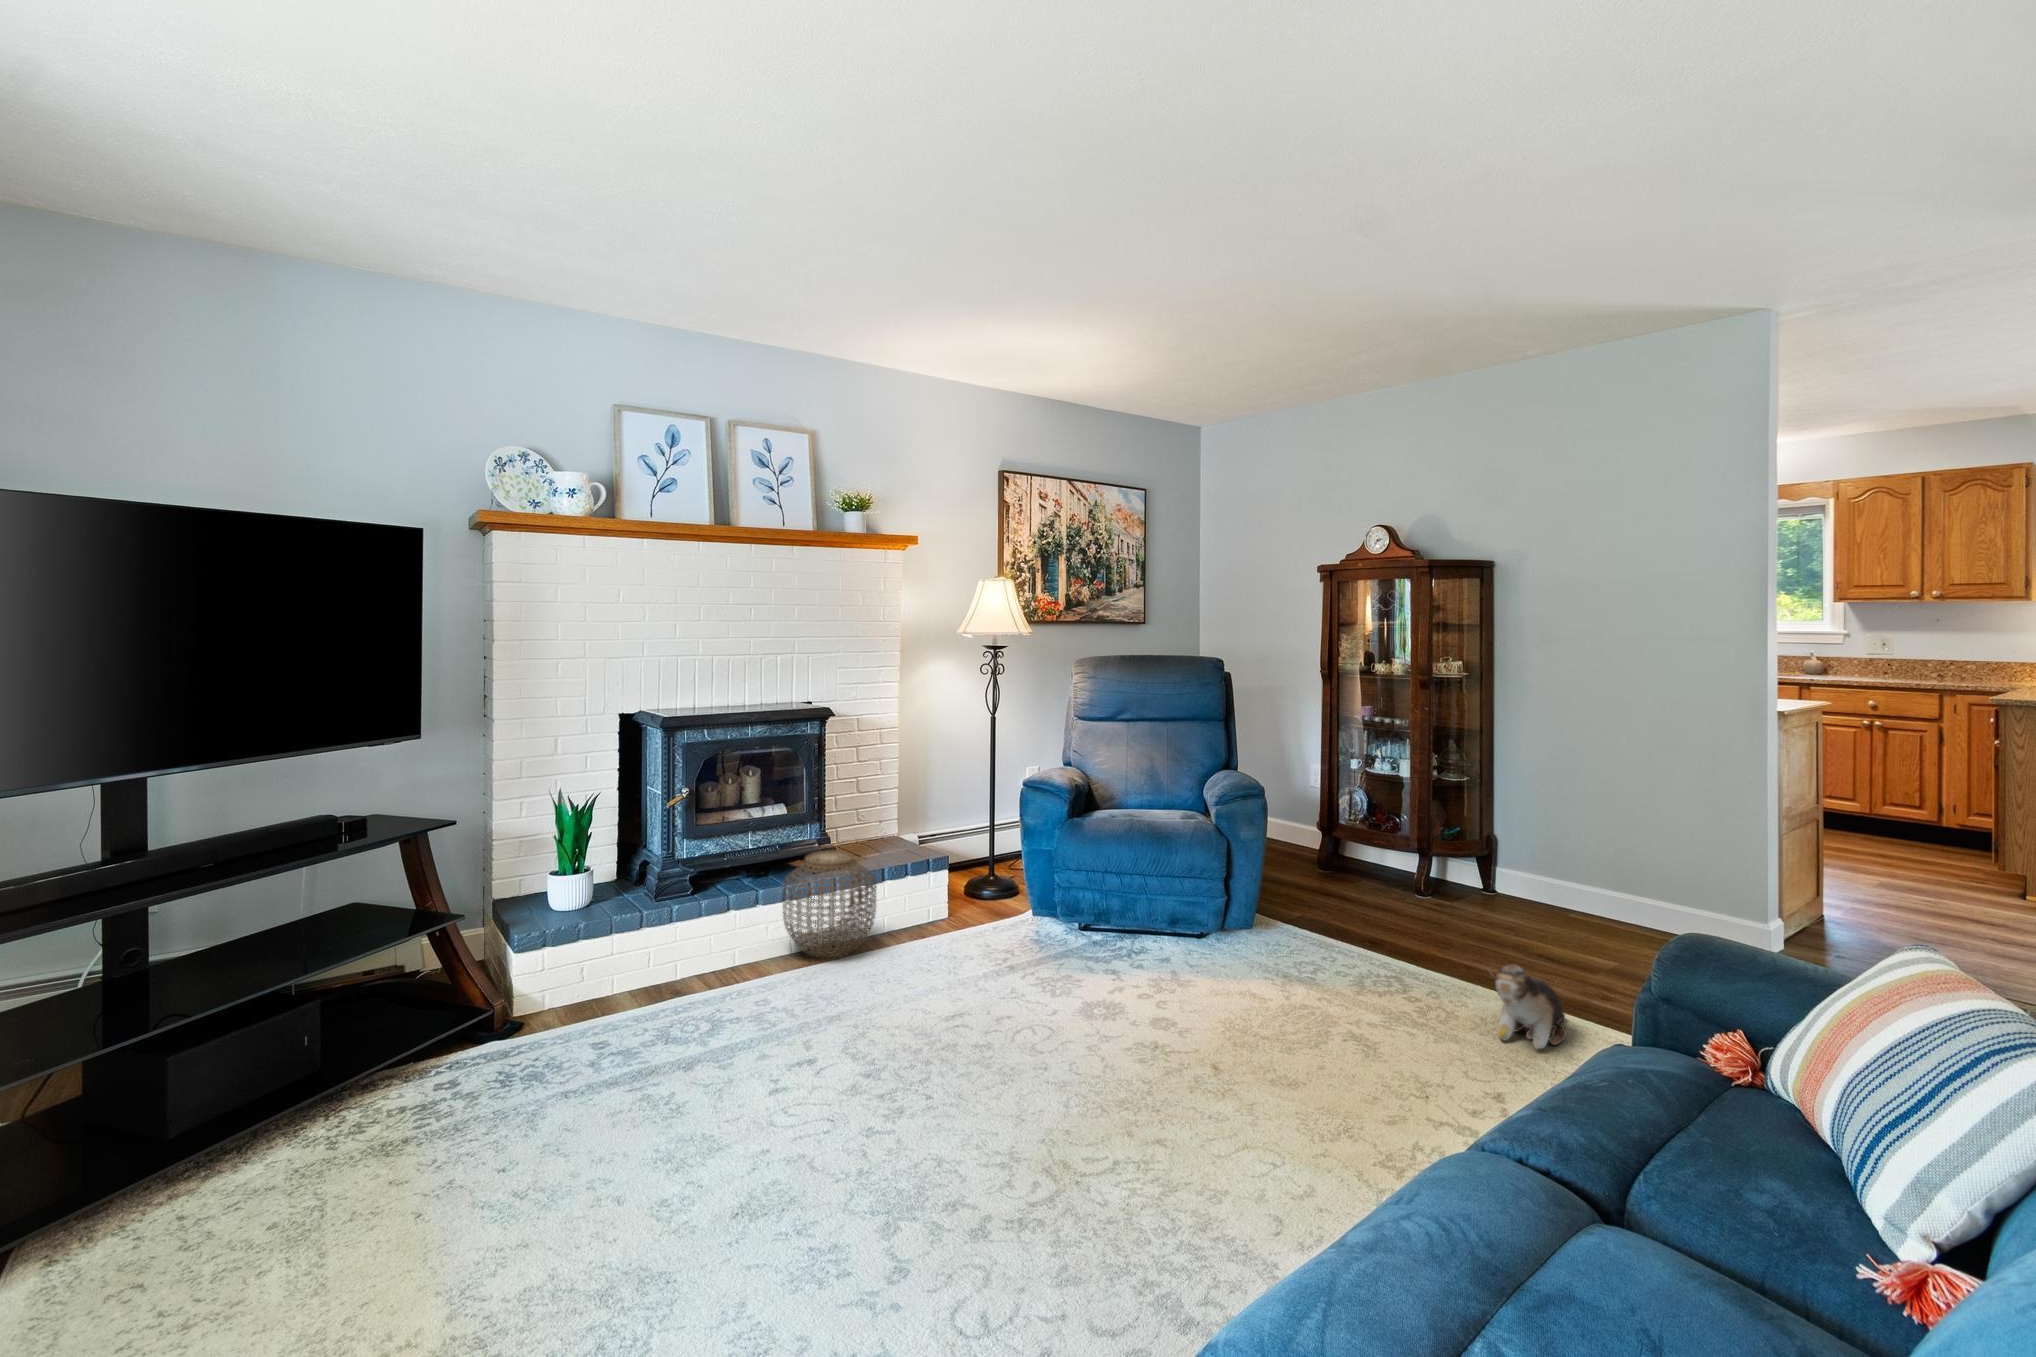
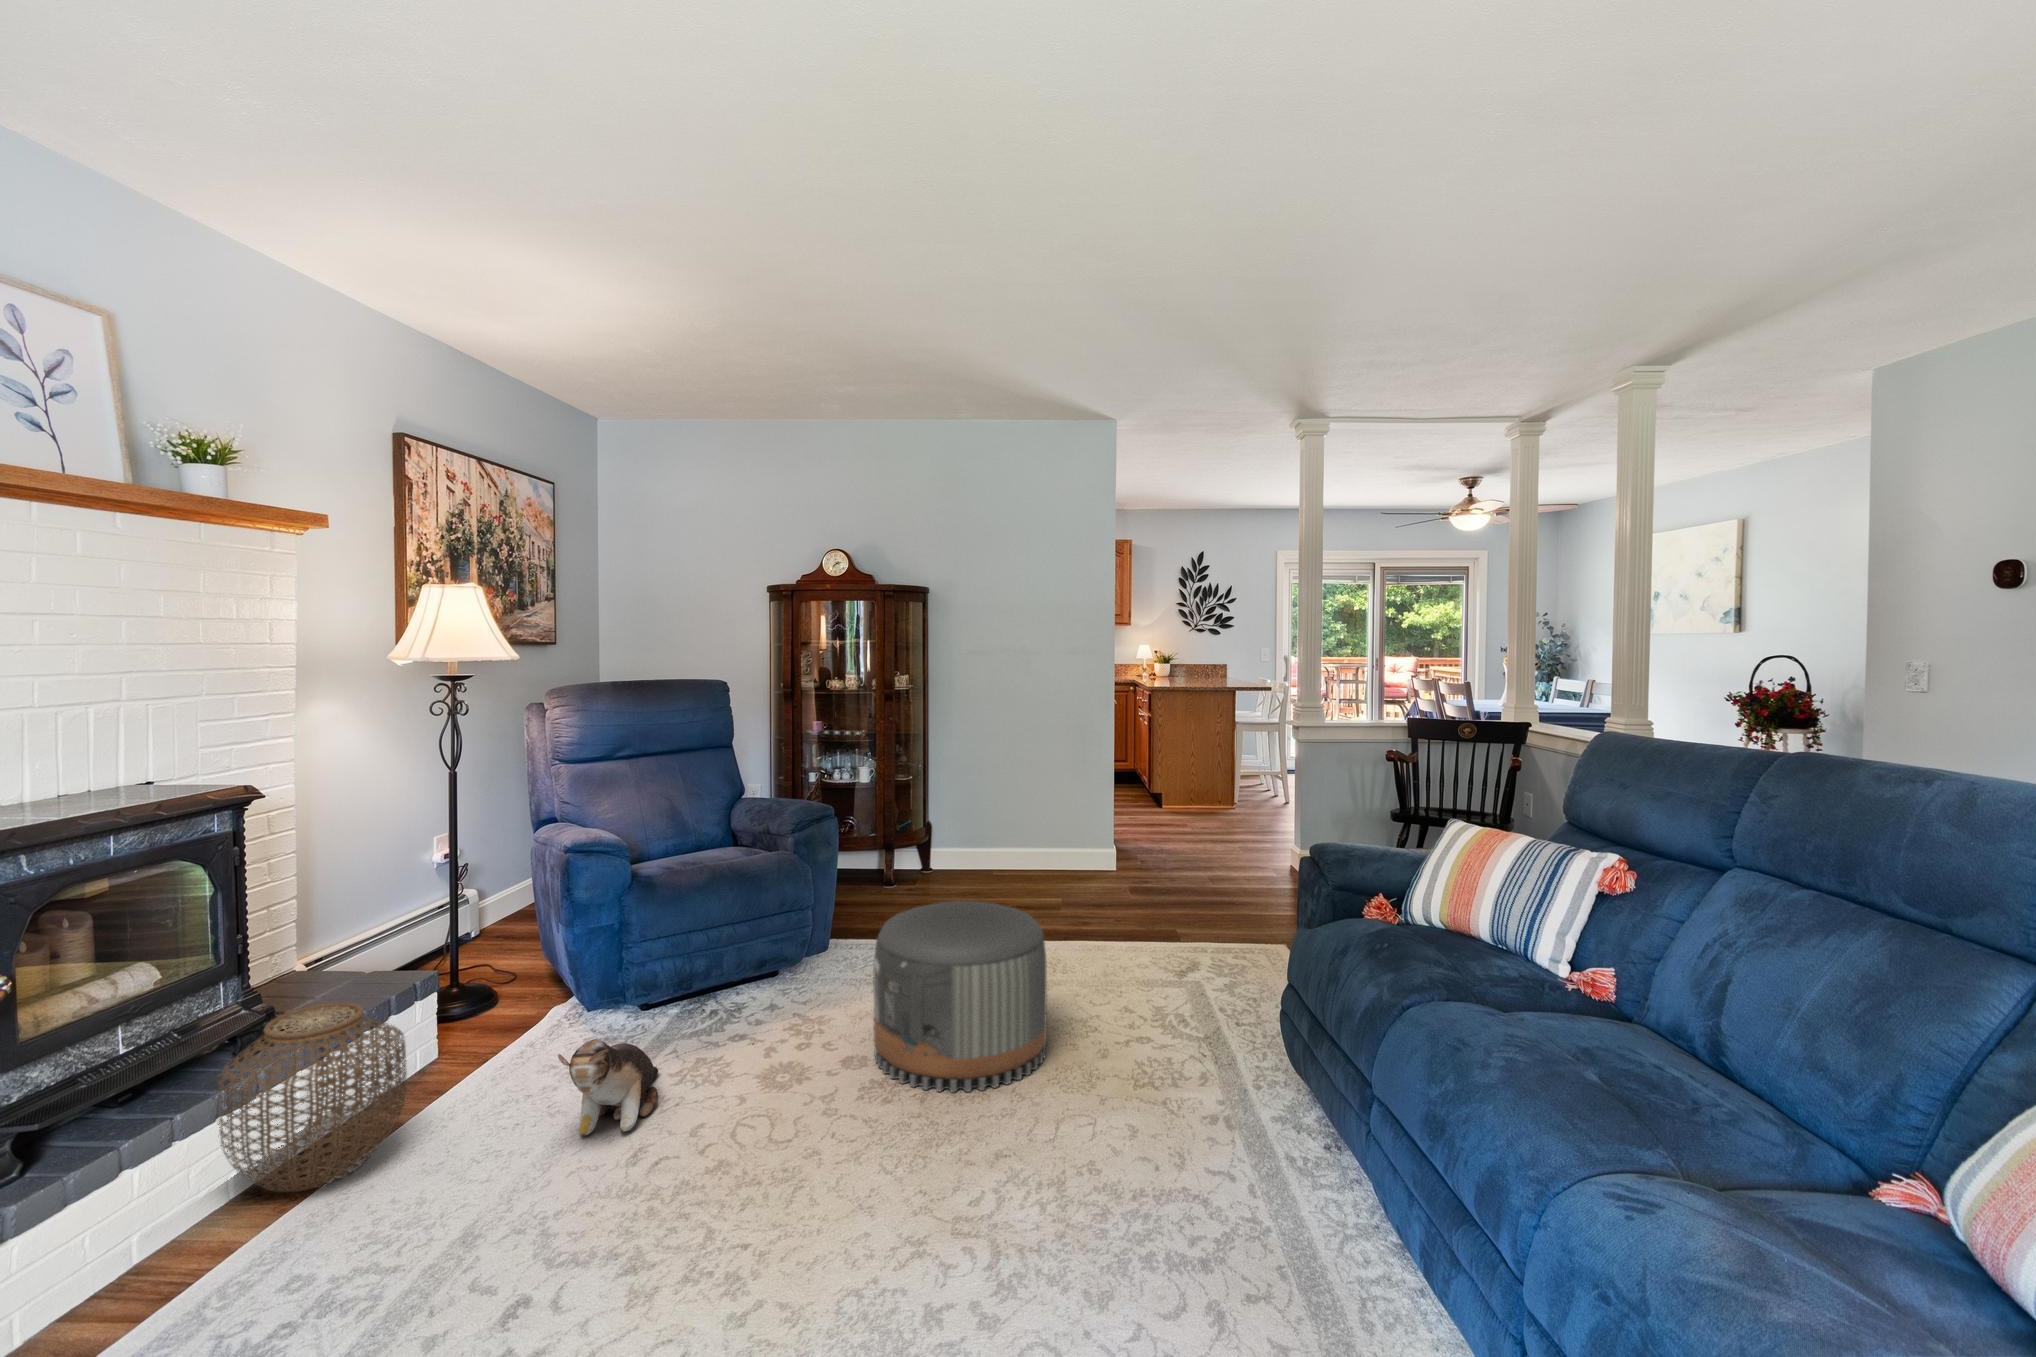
pouf: none [1162,894,1340,1084] -> present [873,901,1047,1092]
plush toy: present [1489,964,1566,1049] -> present [558,1038,658,1135]

